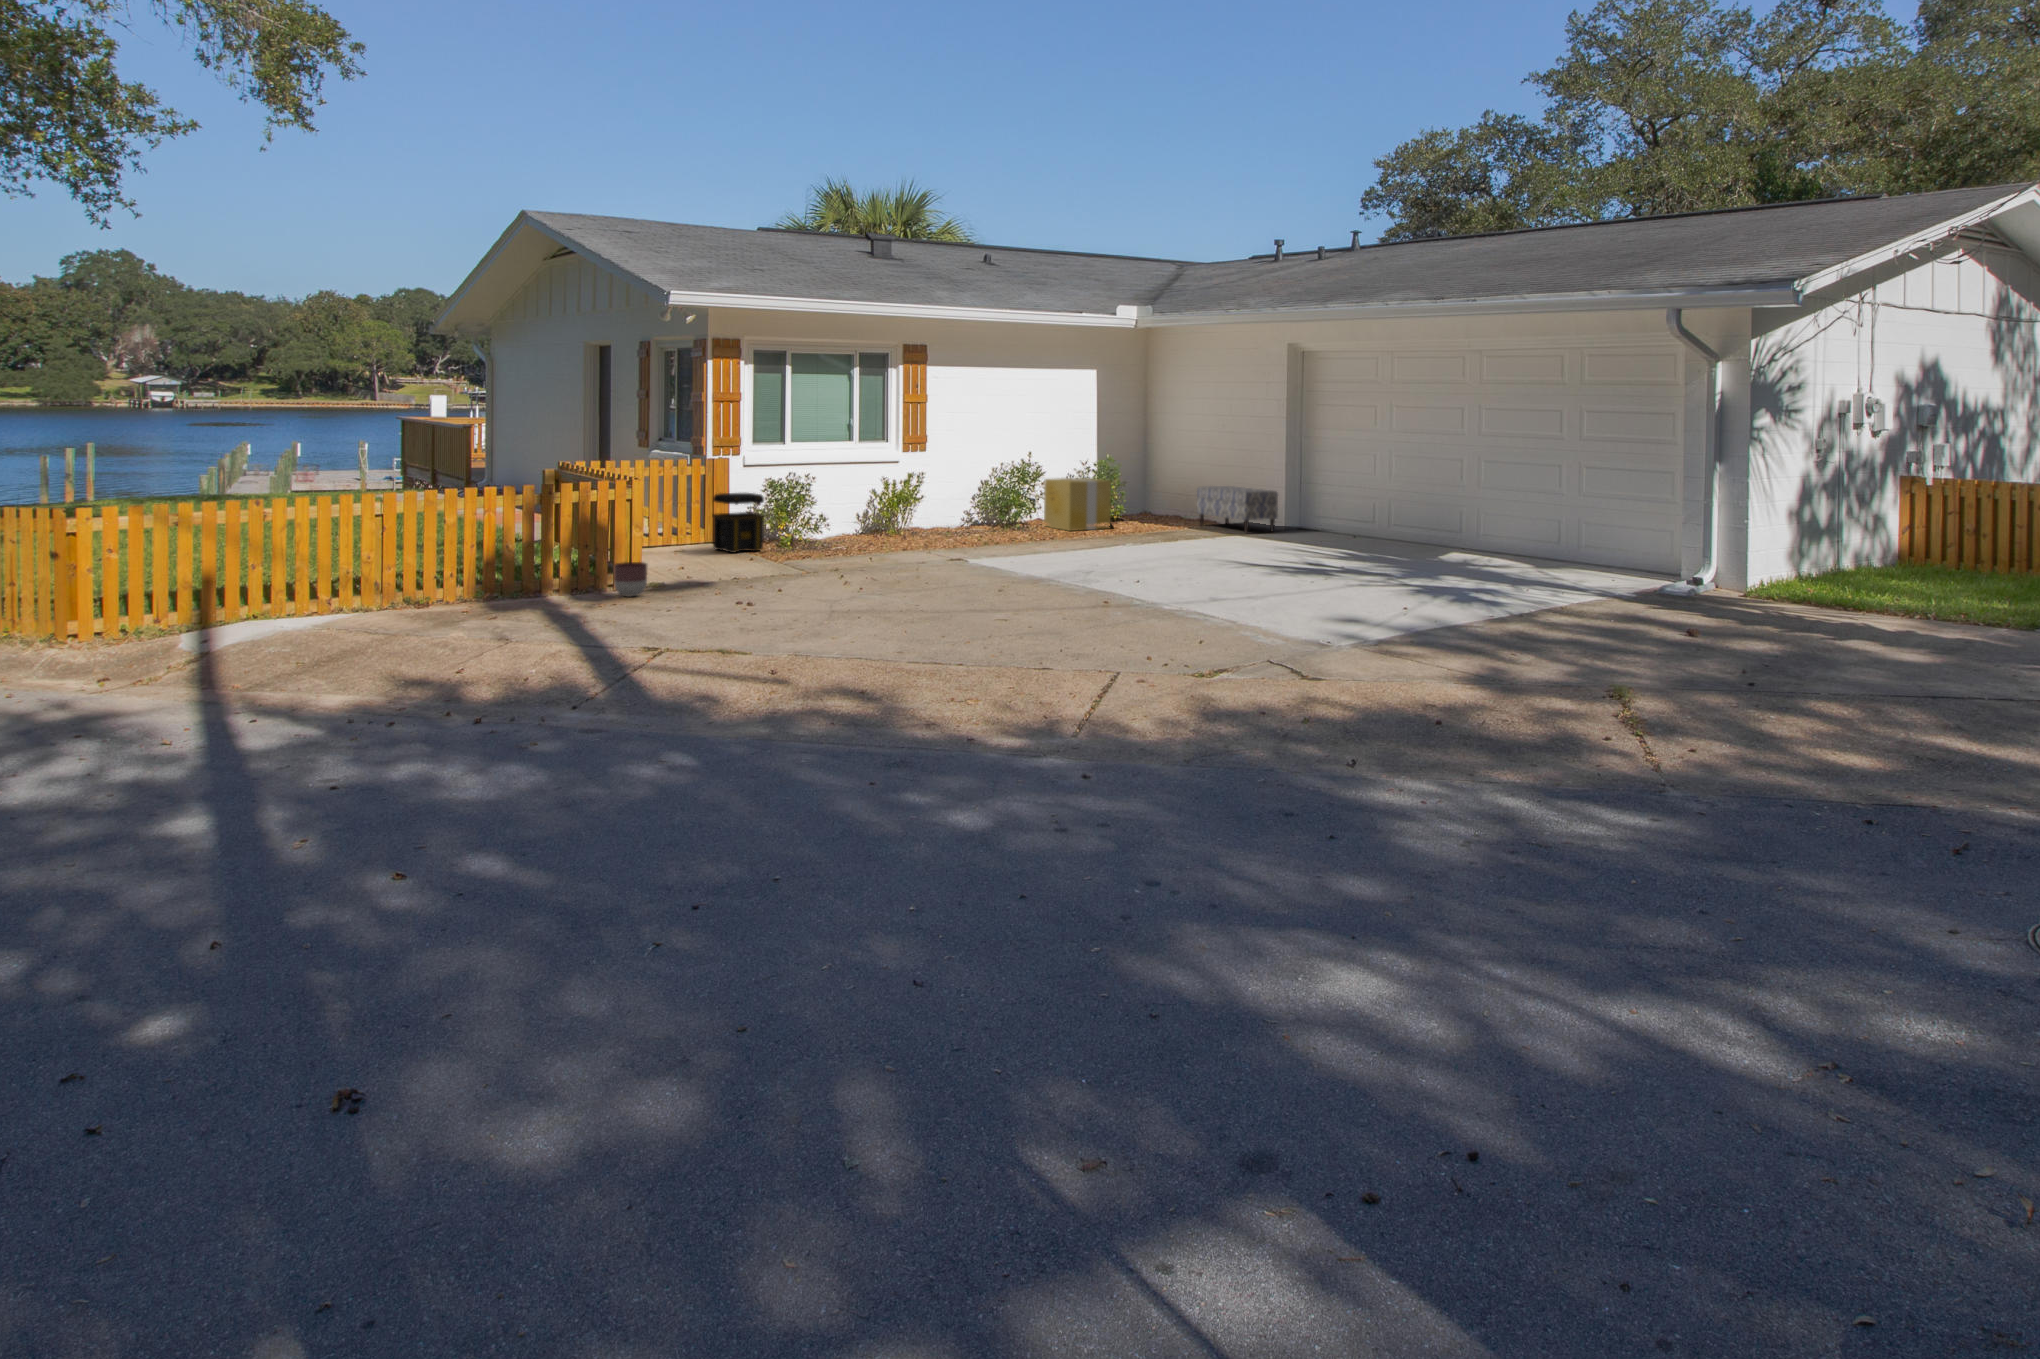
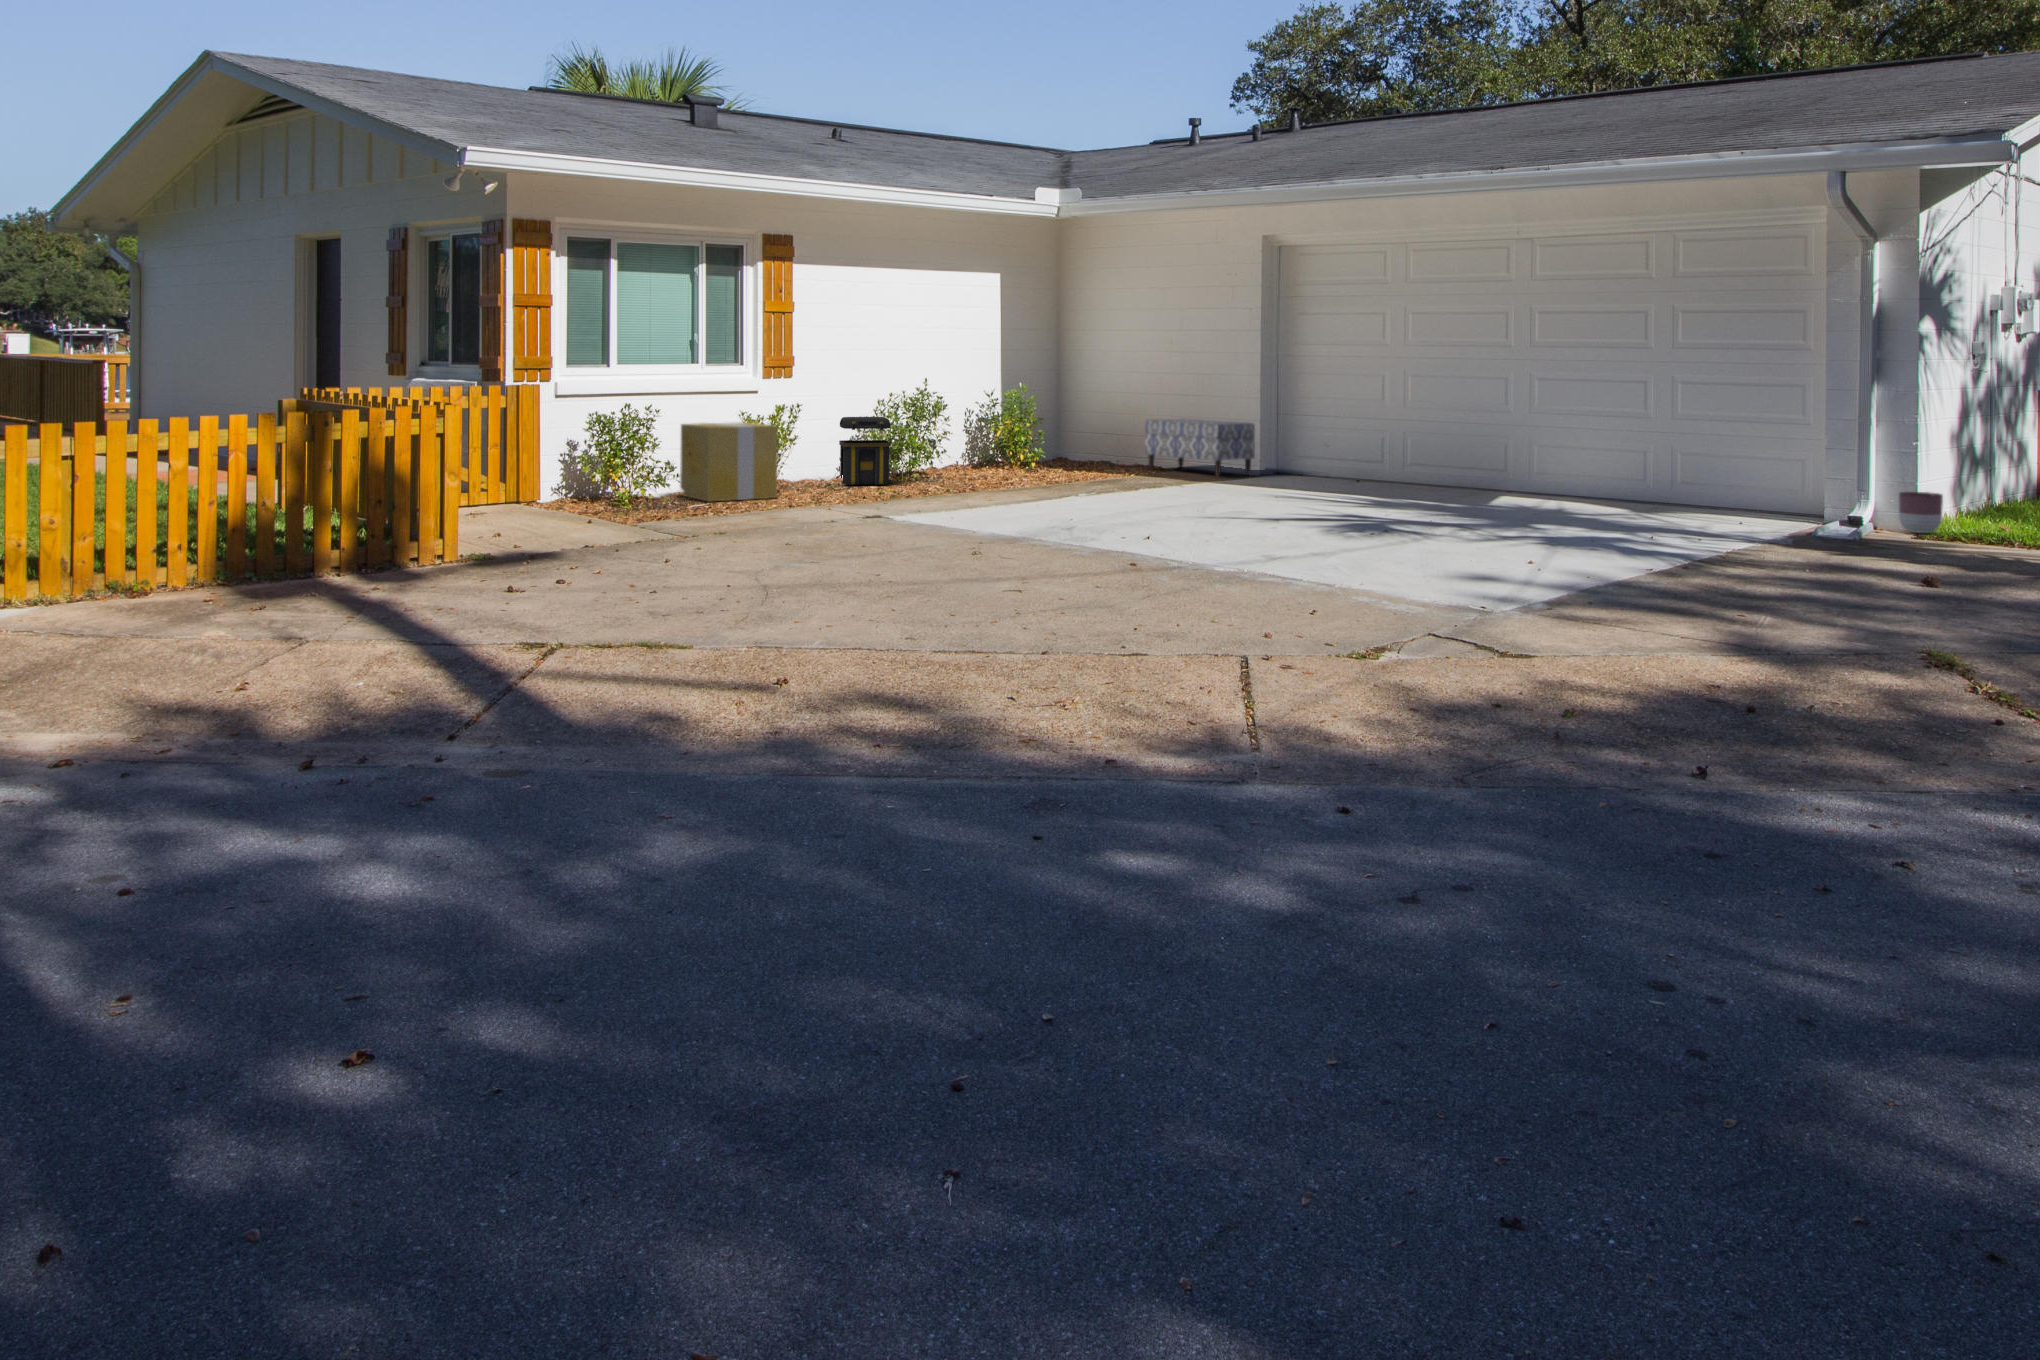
cardboard box: present [1044,478,1111,531] -> present [680,422,778,502]
toolbox: present [712,493,765,553] -> present [839,417,891,486]
planter: present [614,562,647,597] -> present [1899,492,1943,533]

